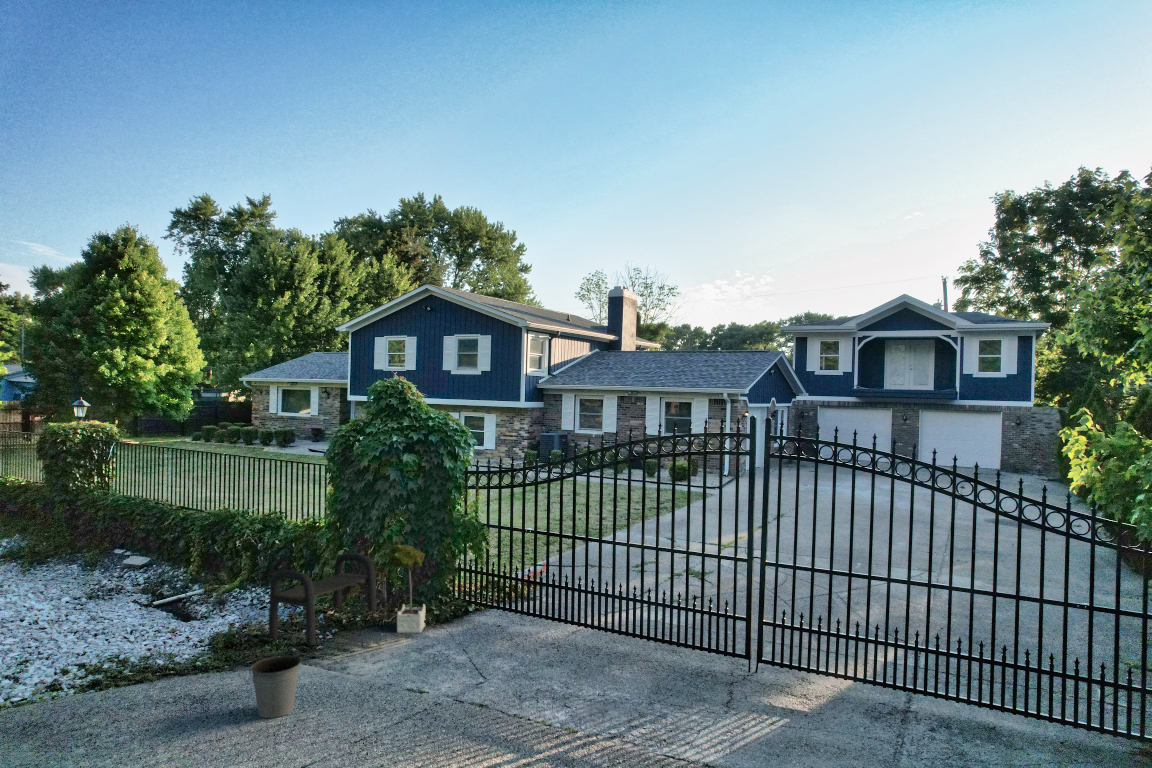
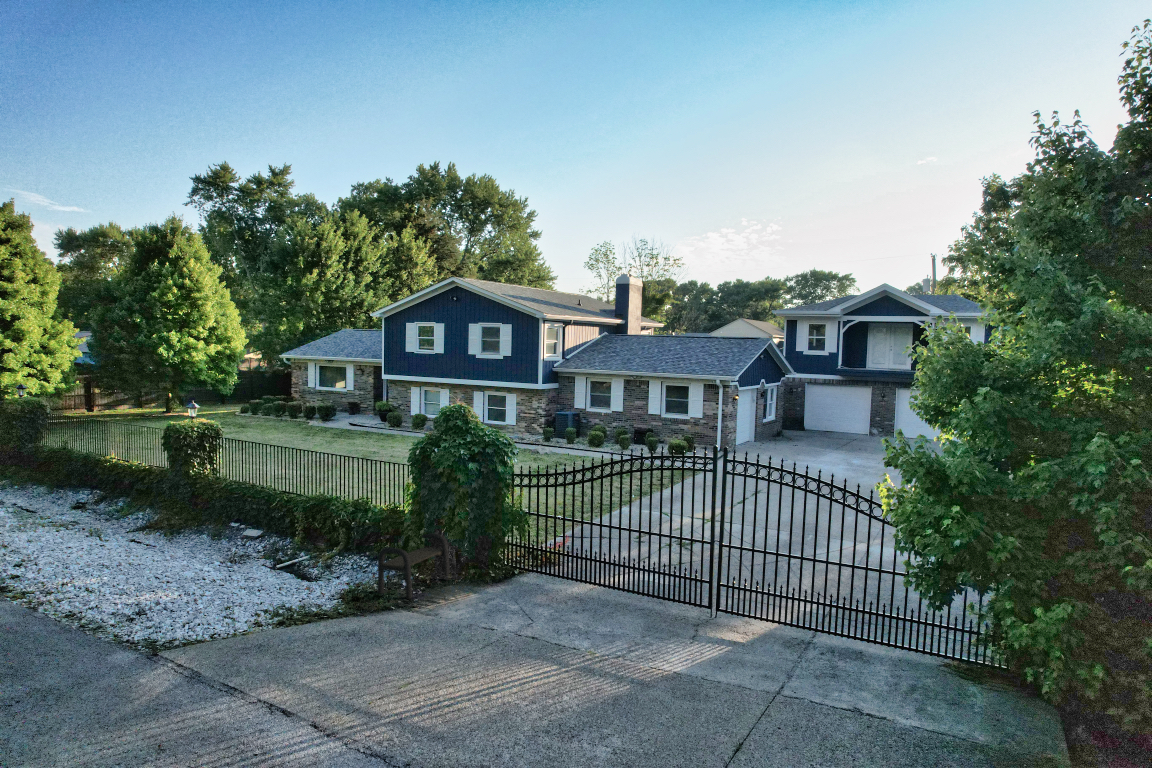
potted tree: present [388,545,426,633] -> none [459,528,486,590]
bucket: present [251,656,301,718] -> none [385,607,417,646]

